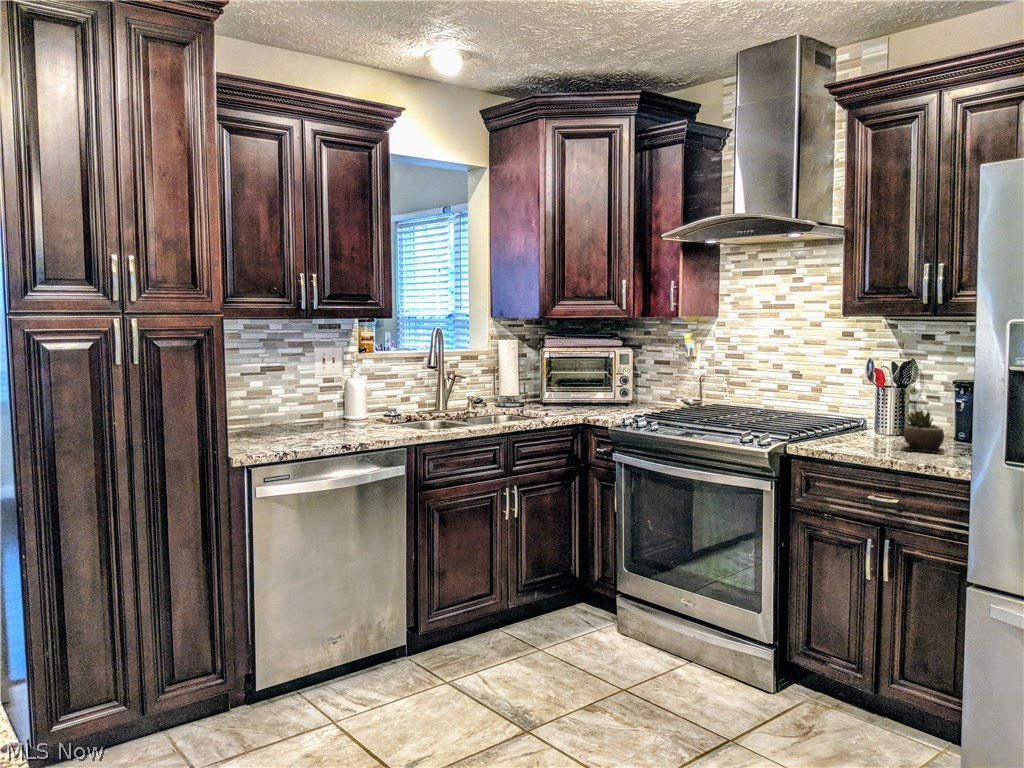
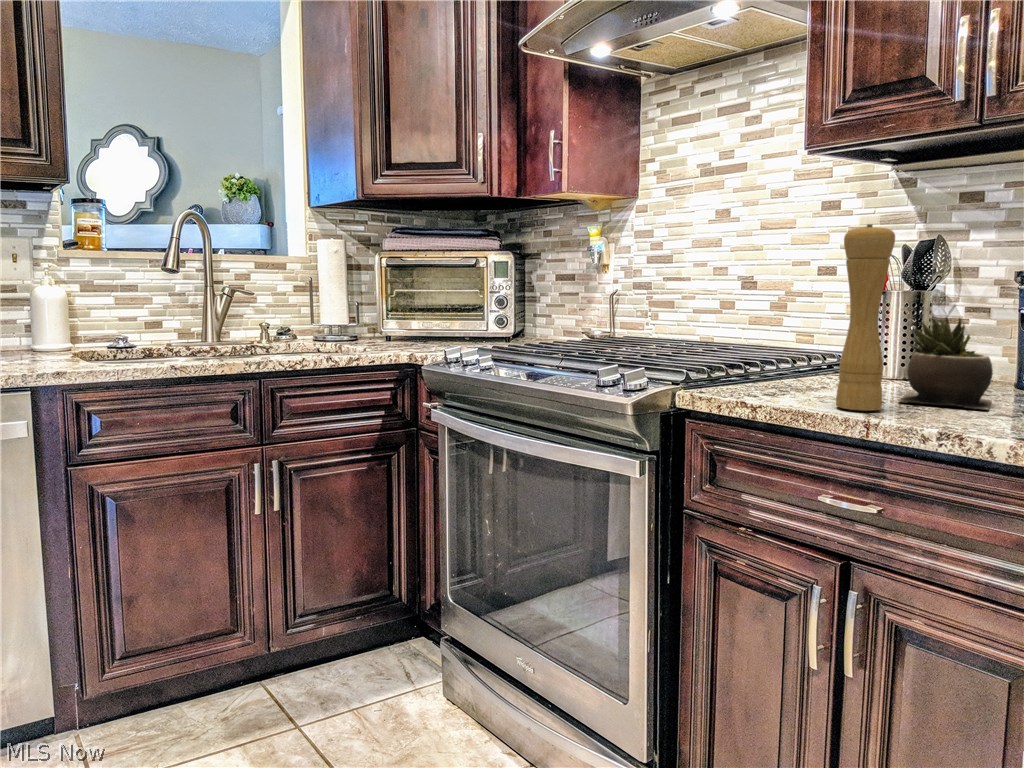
pepper mill: none [874,369,900,455] -> present [836,224,895,411]

